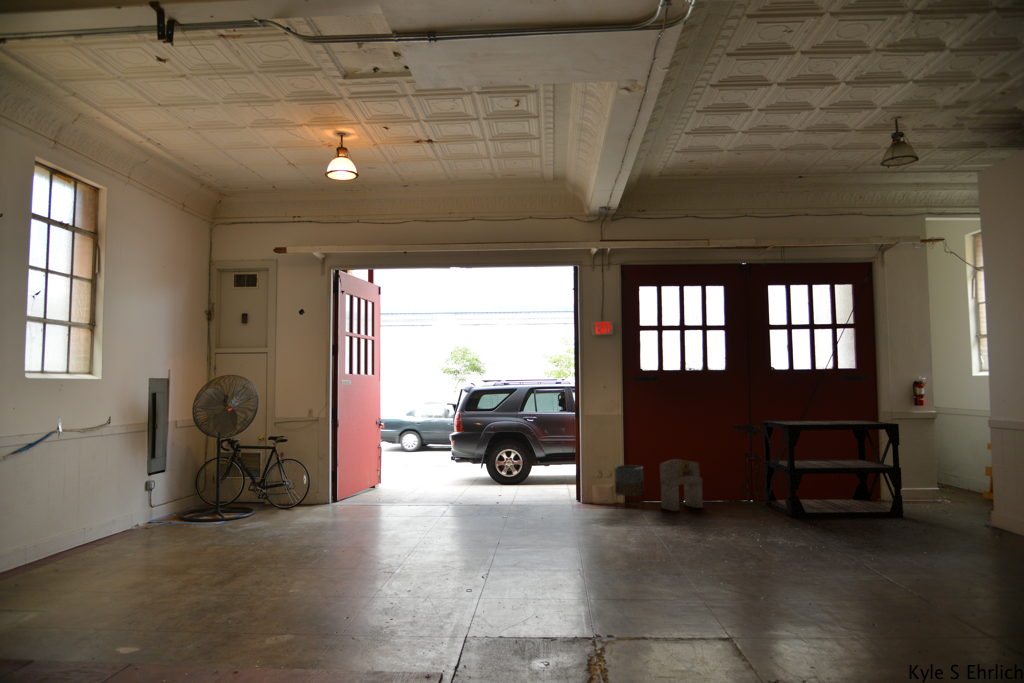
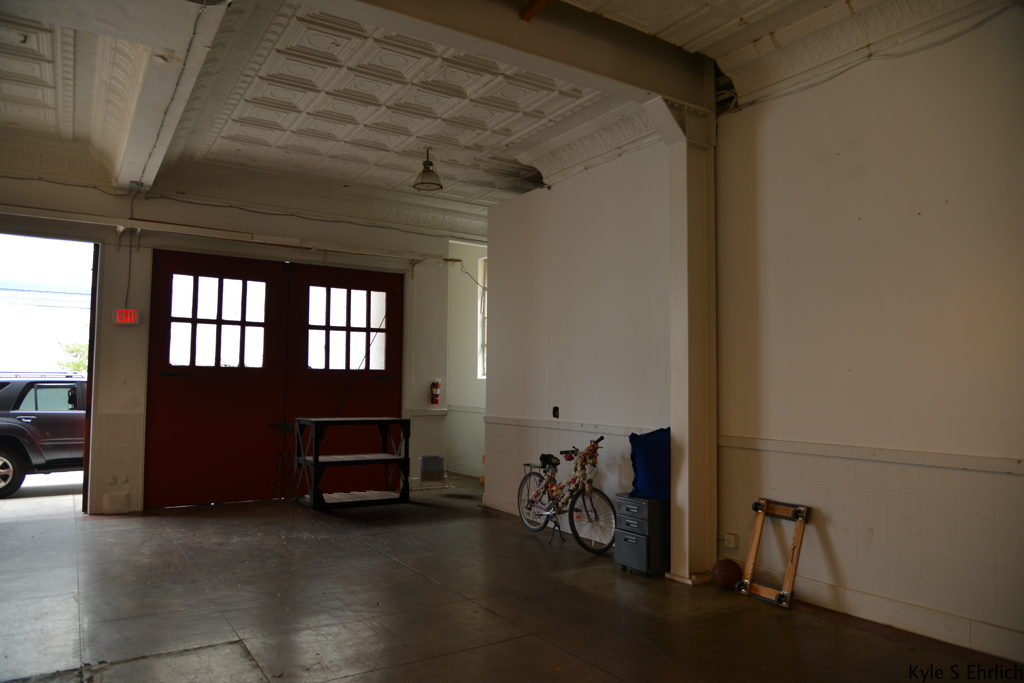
stool: present [660,459,703,511] -> none [183,459,230,512]
planter: present [614,465,644,496] -> present [418,456,445,482]

